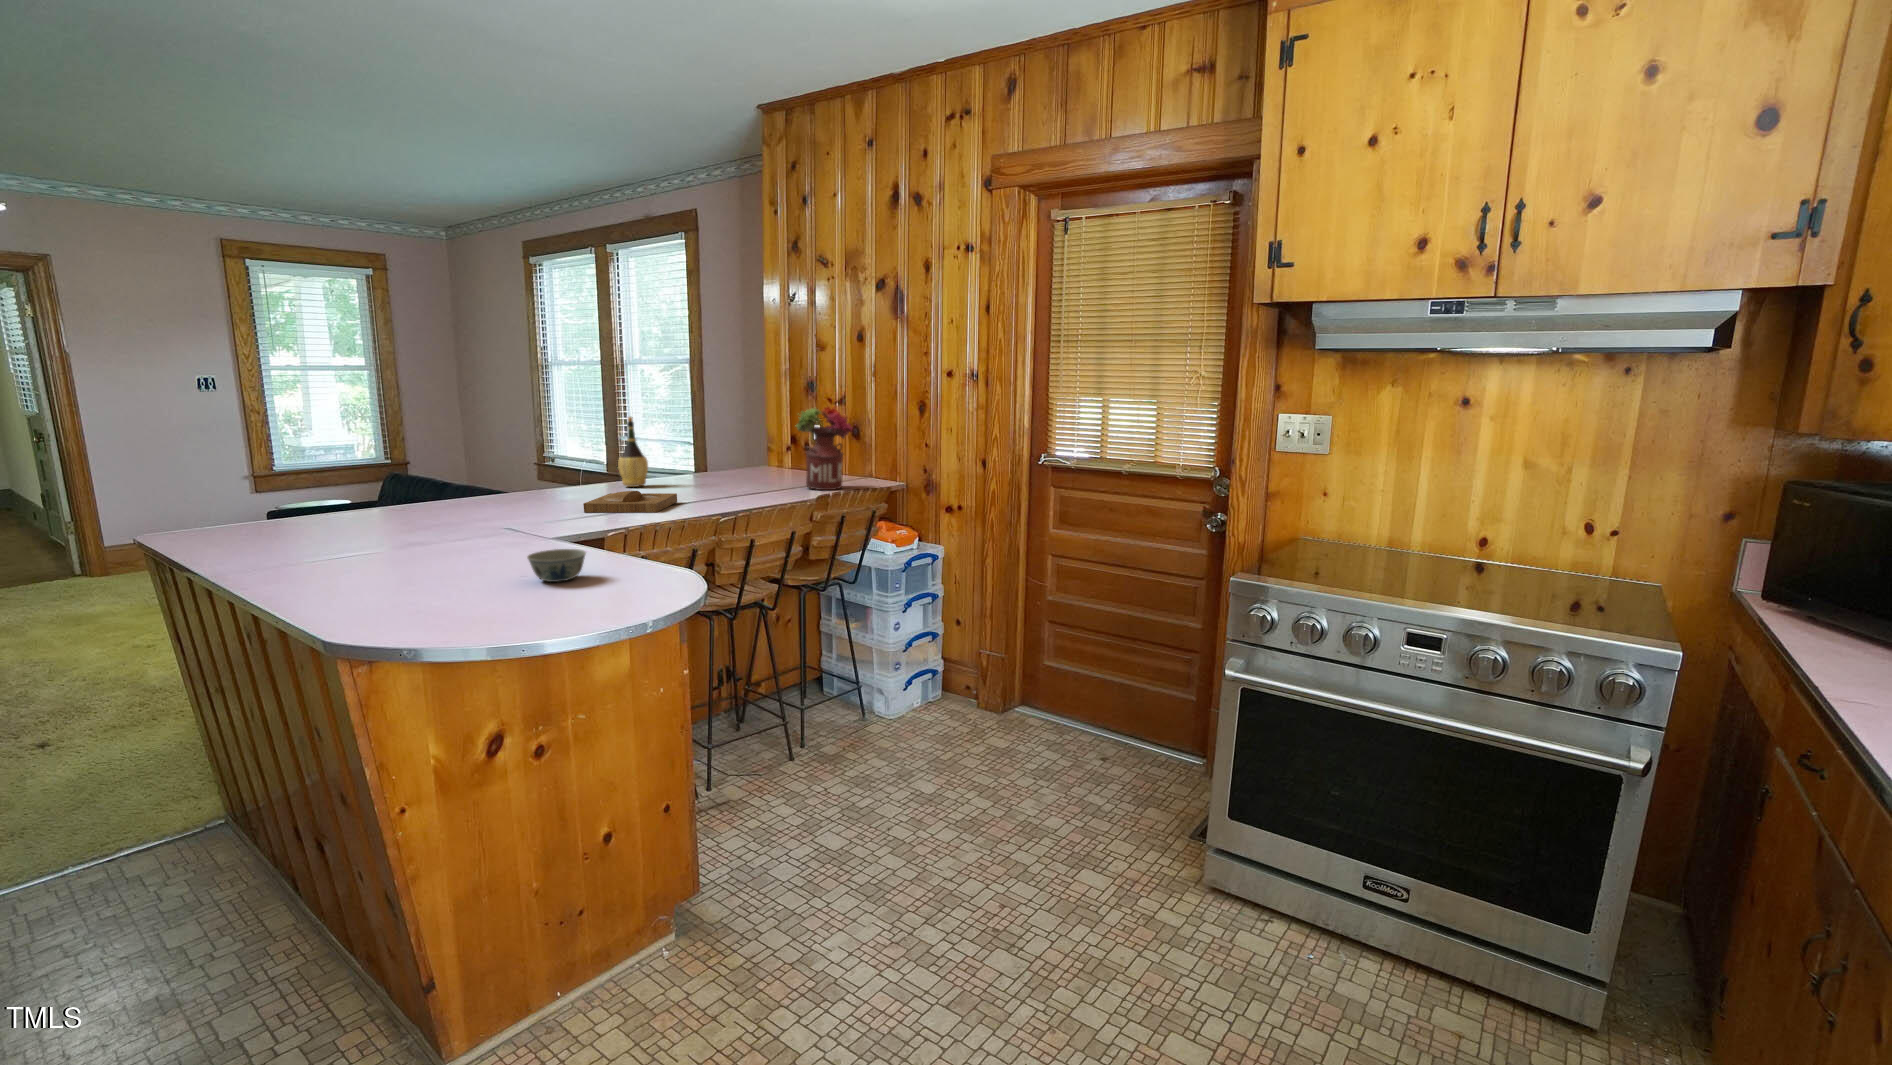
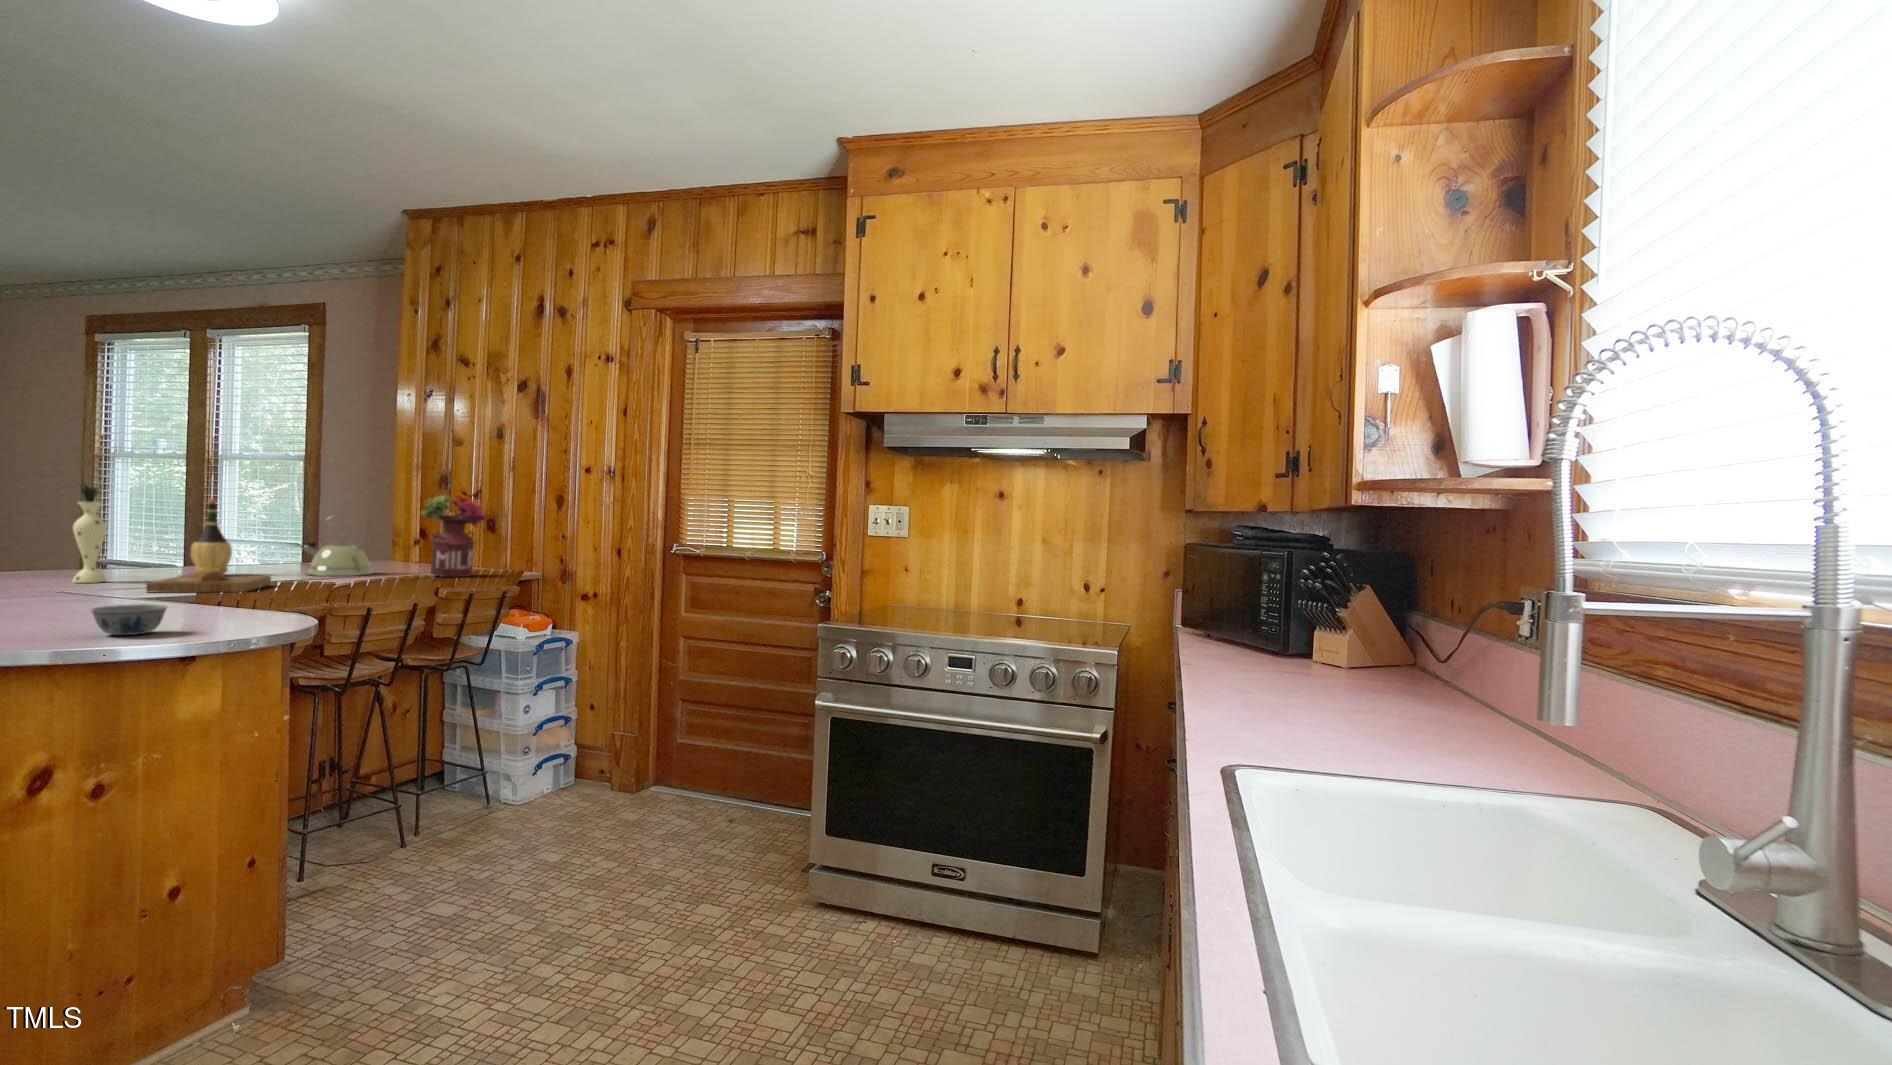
vase: none [518,406,564,498] -> present [73,484,107,583]
kettle: none [700,428,758,488] -> present [303,514,372,576]

